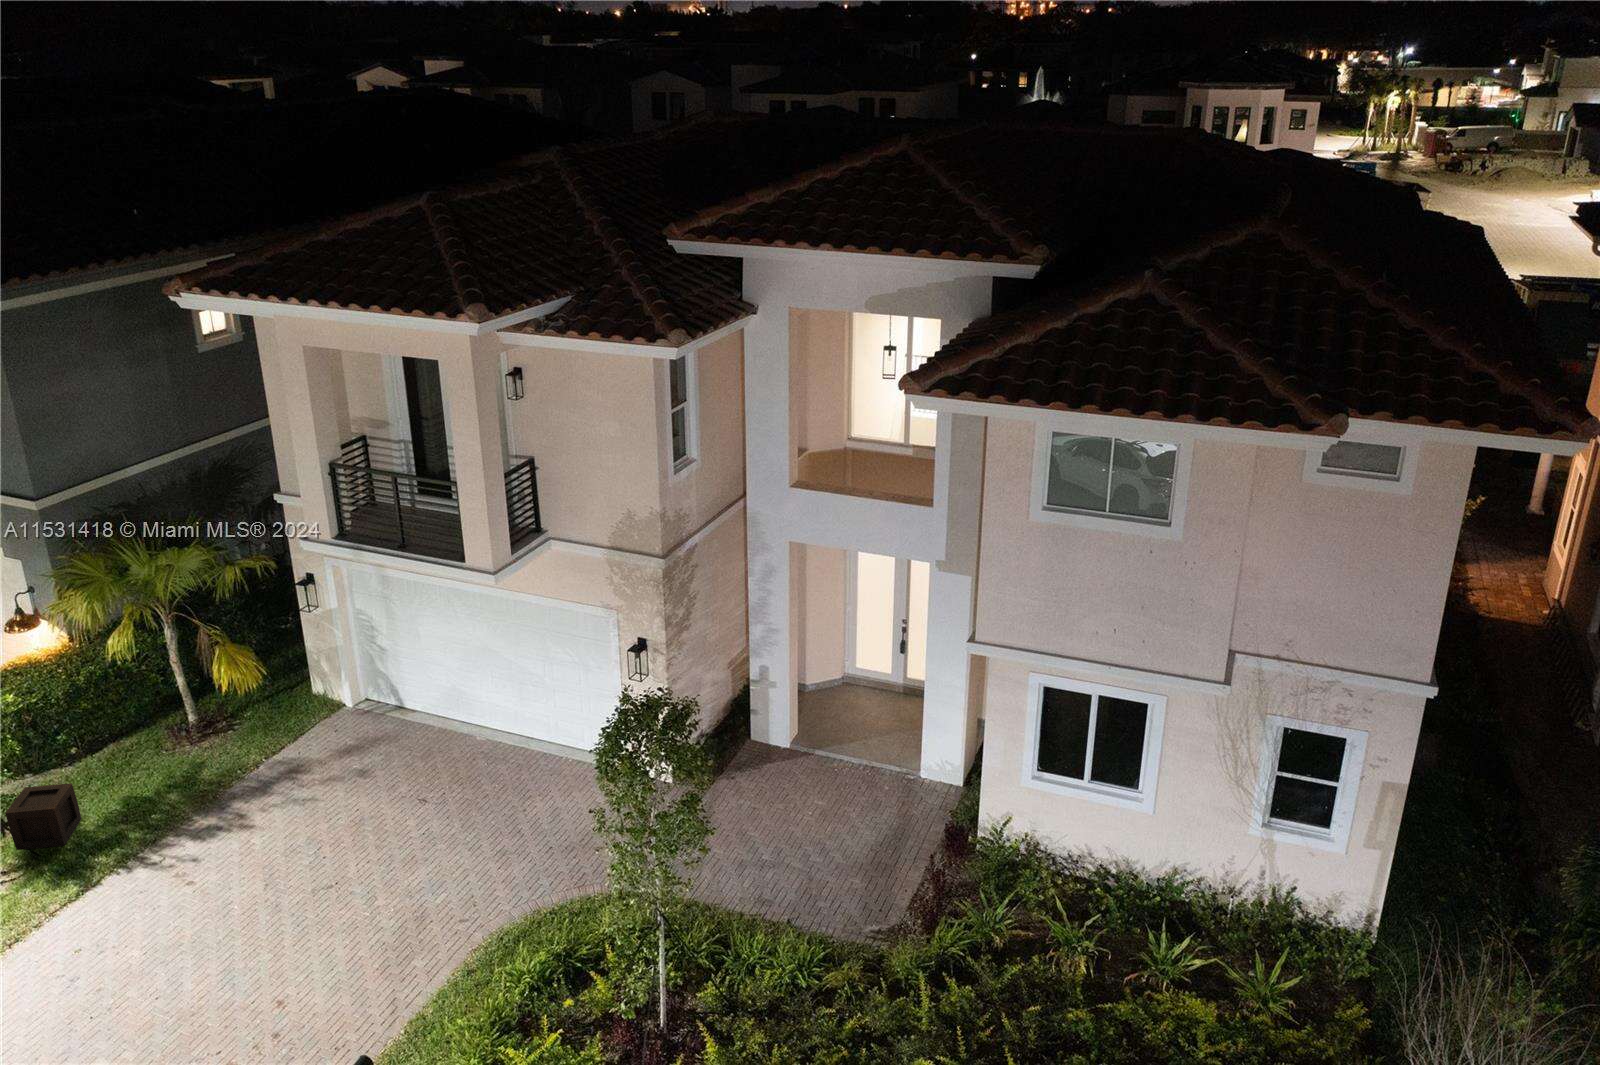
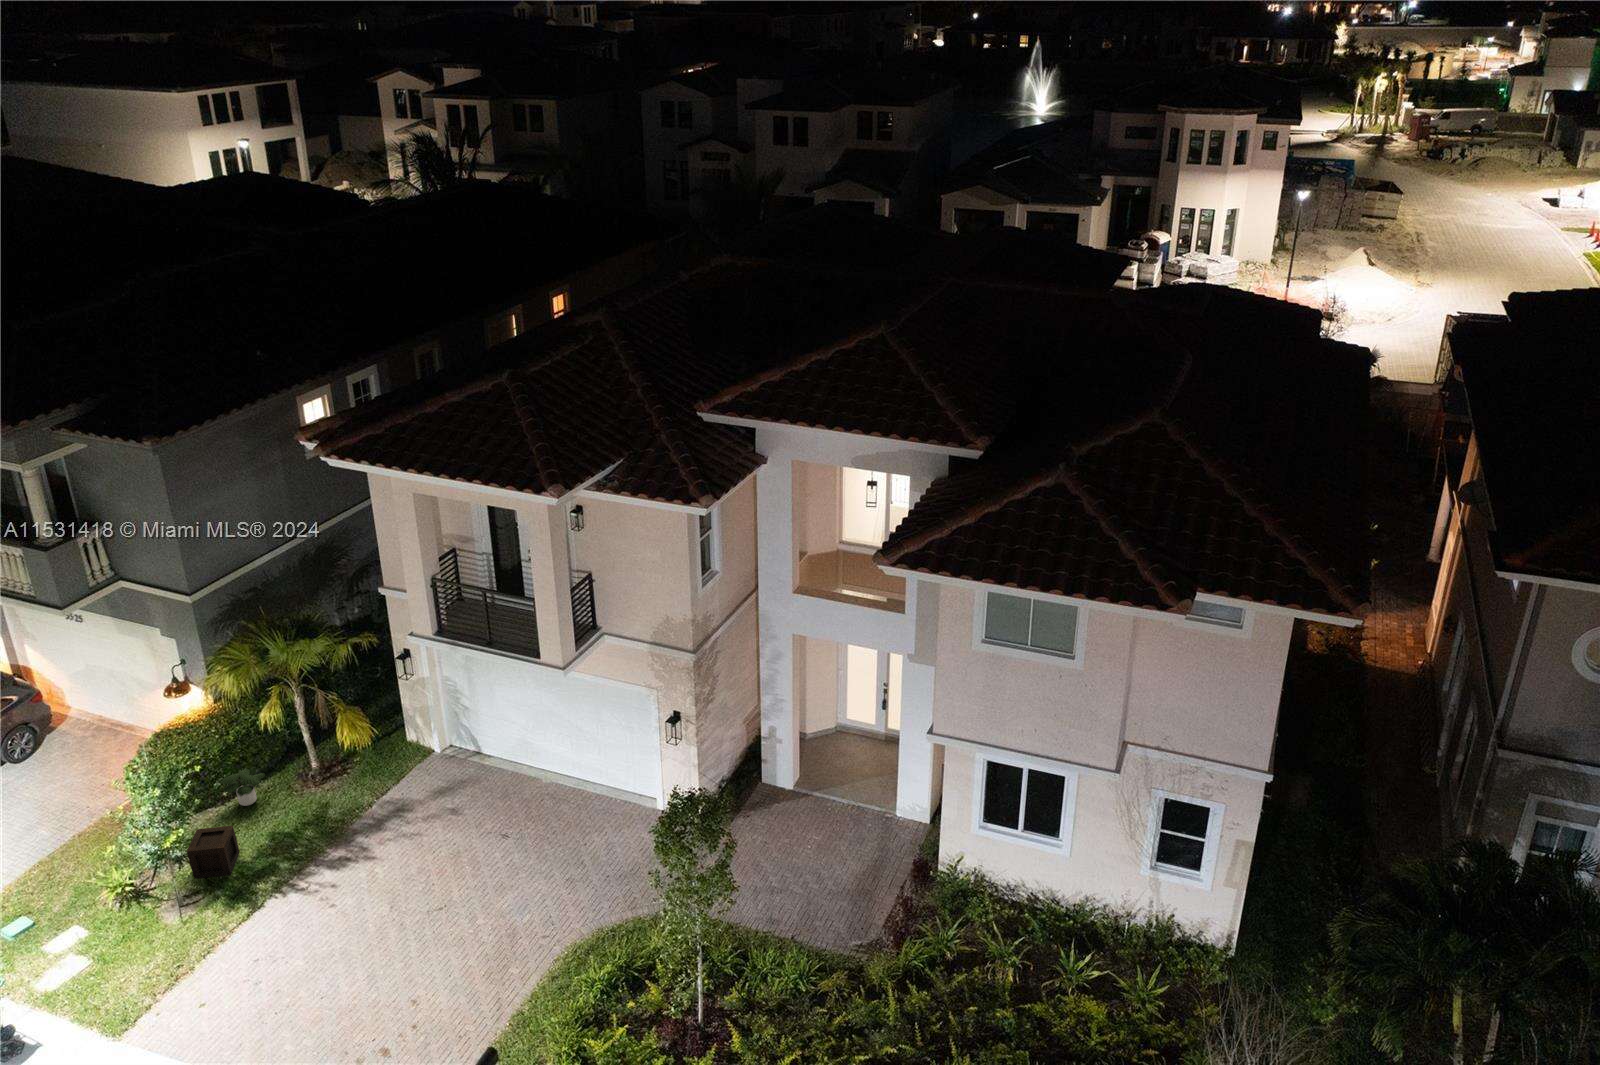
potted plant: none [68,720,128,766] -> present [221,769,265,806]

